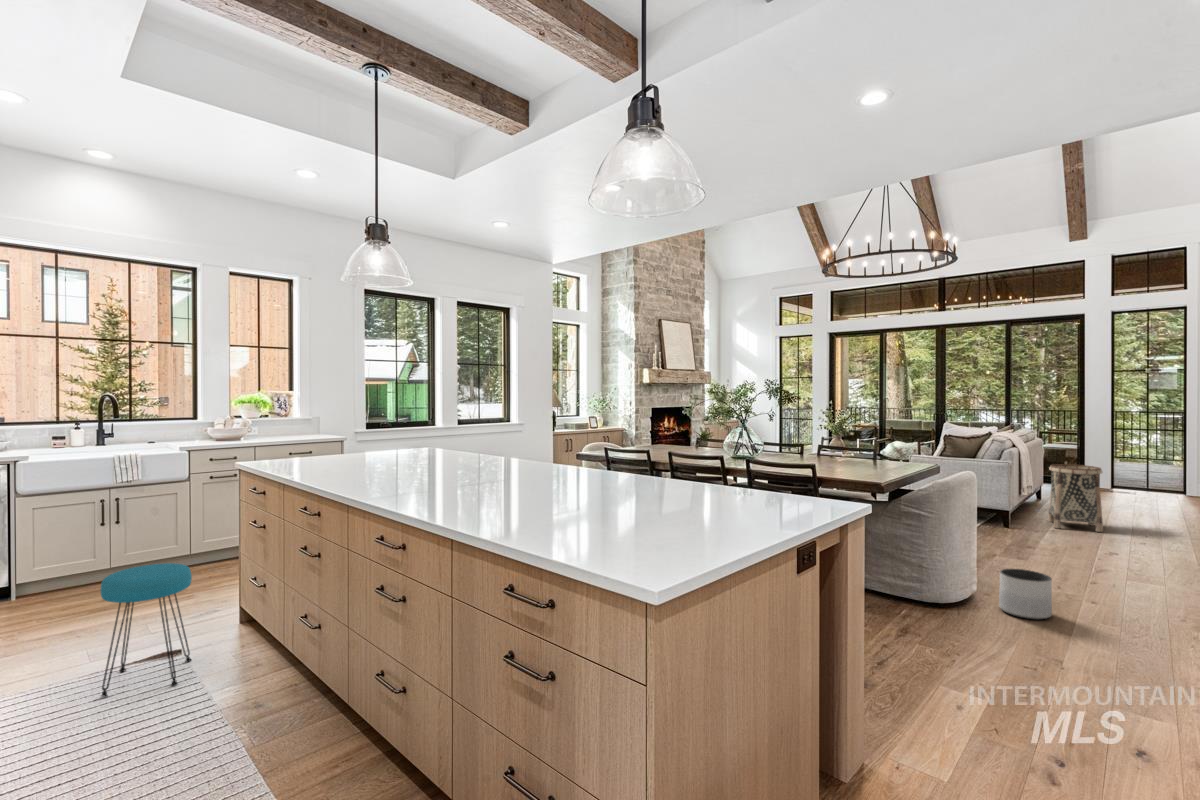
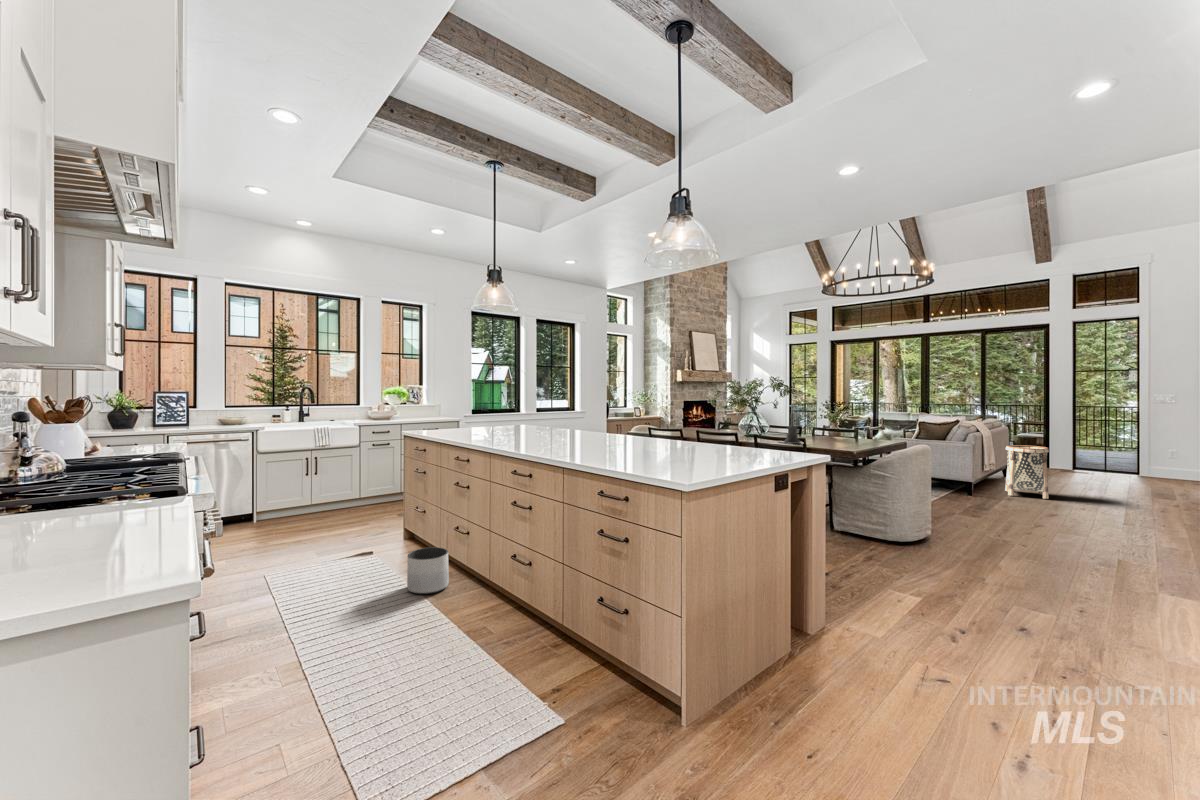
candle holder: none [775,411,816,471] -> present [783,405,803,444]
stool: present [100,563,192,696] -> none [328,496,380,576]
planter: present [999,569,1052,620] -> present [407,547,449,594]

